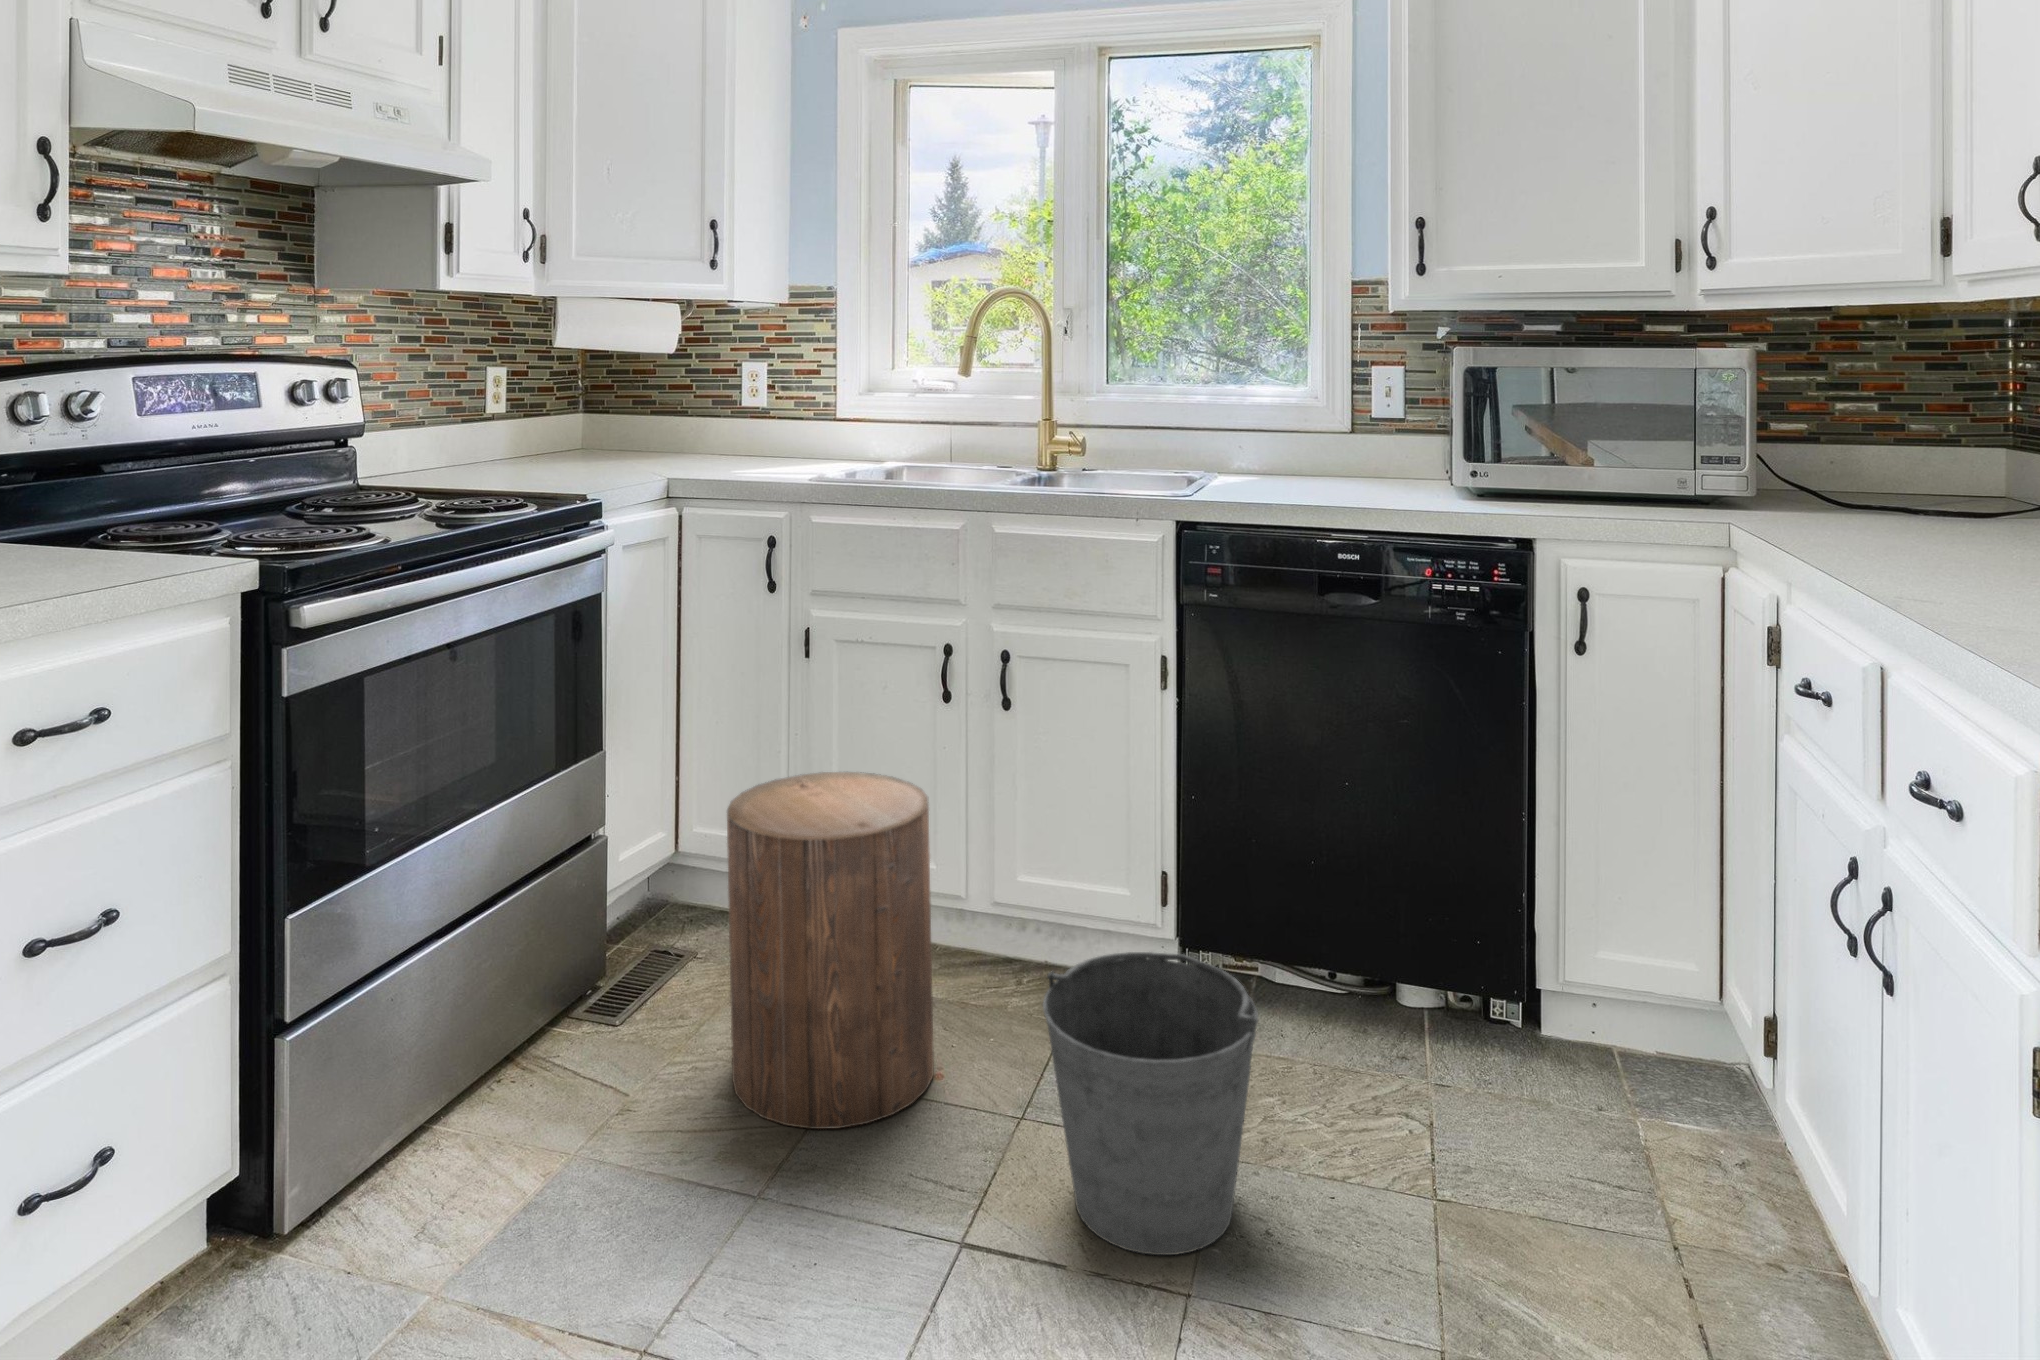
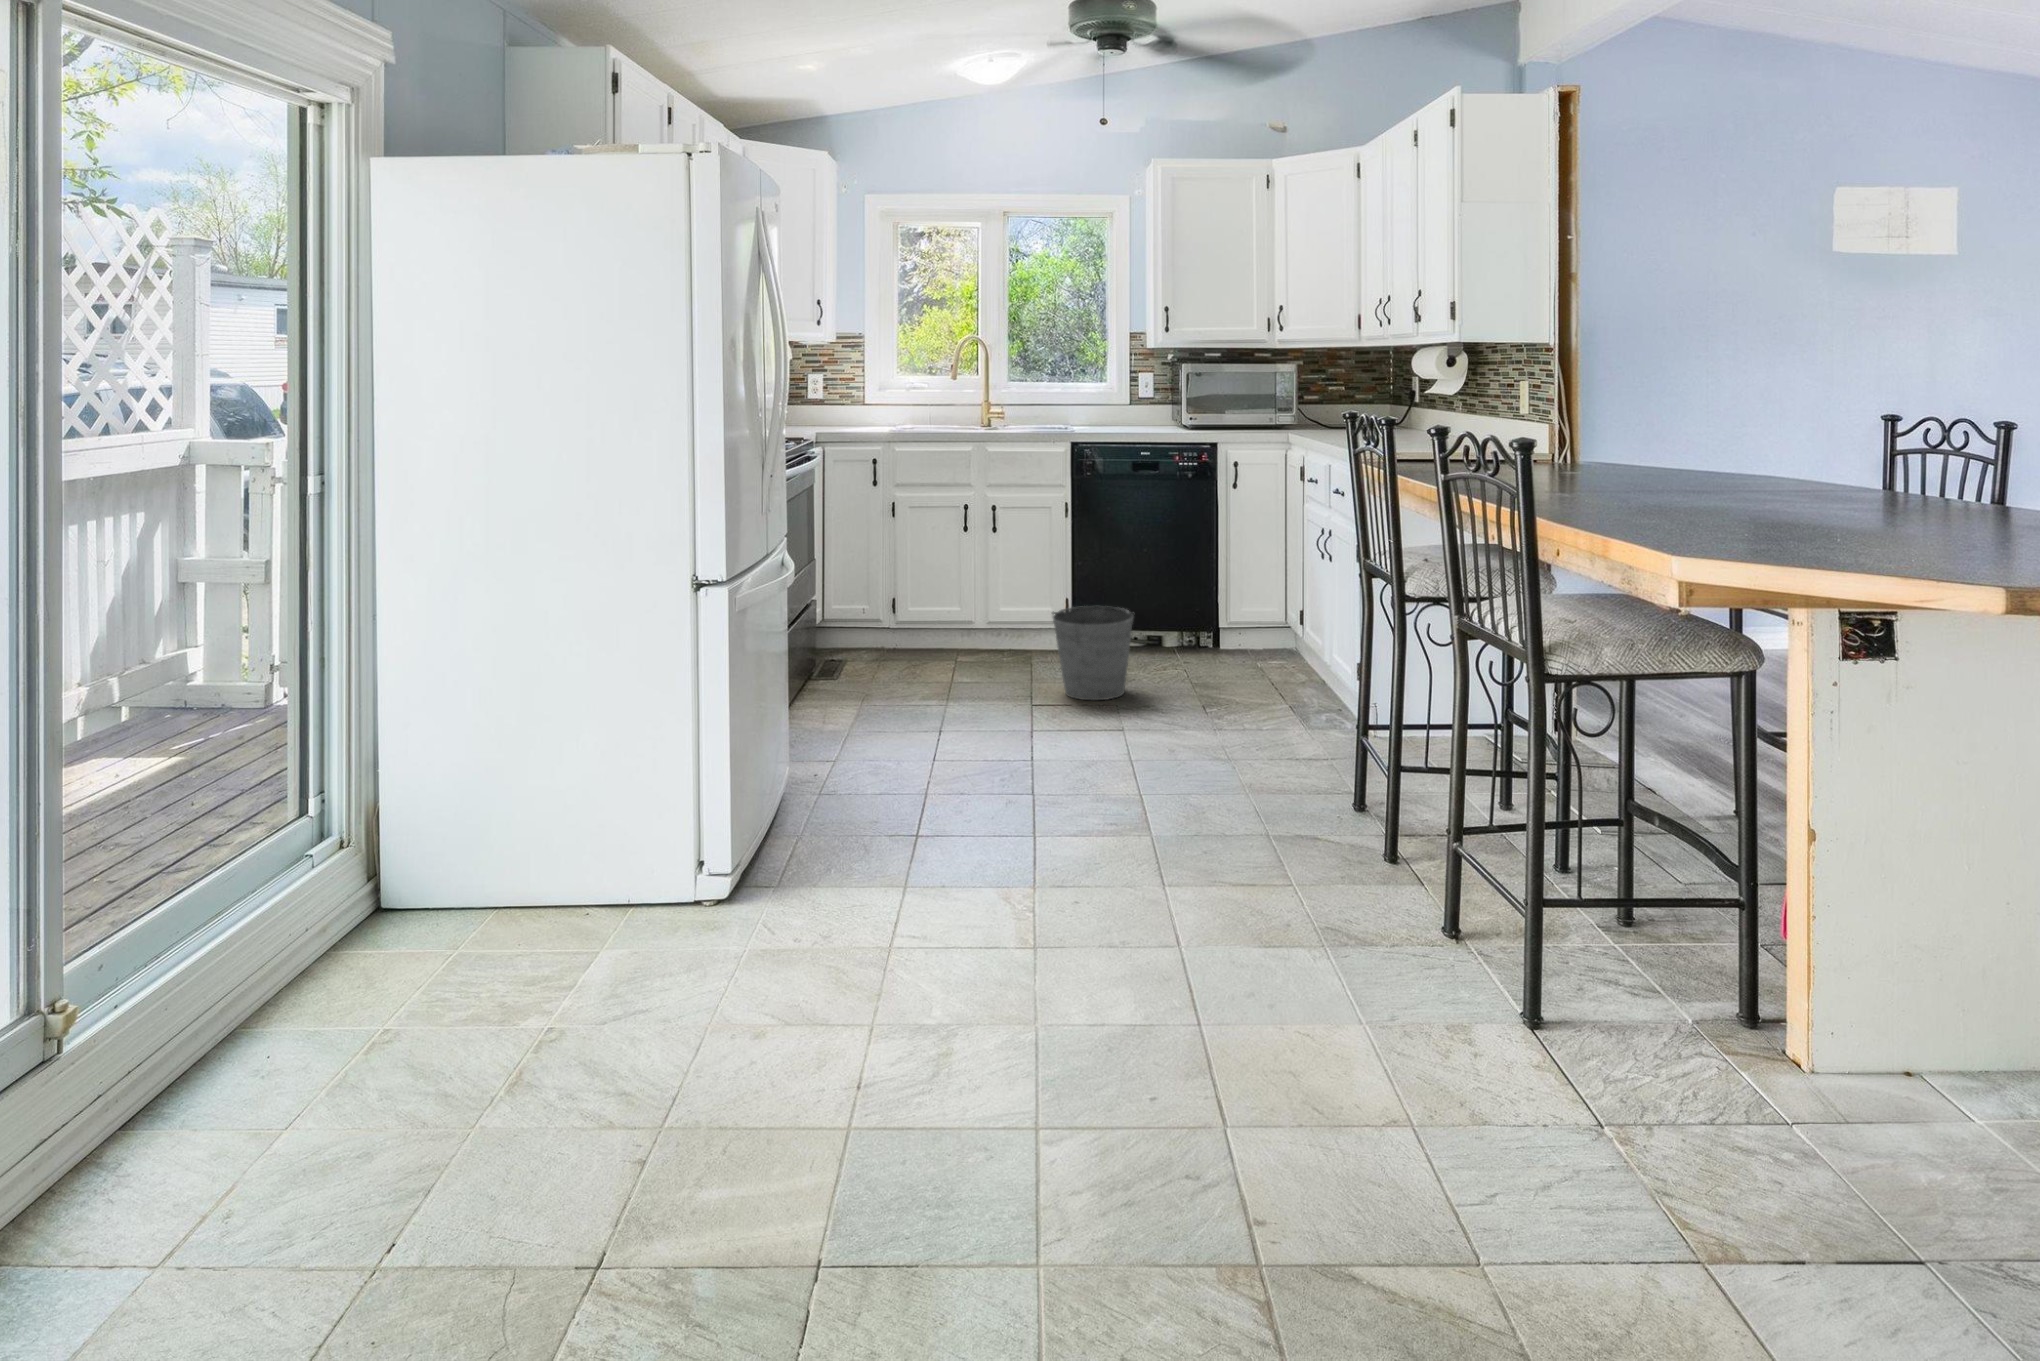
stool: present [727,772,934,1129] -> none [899,557,989,692]

